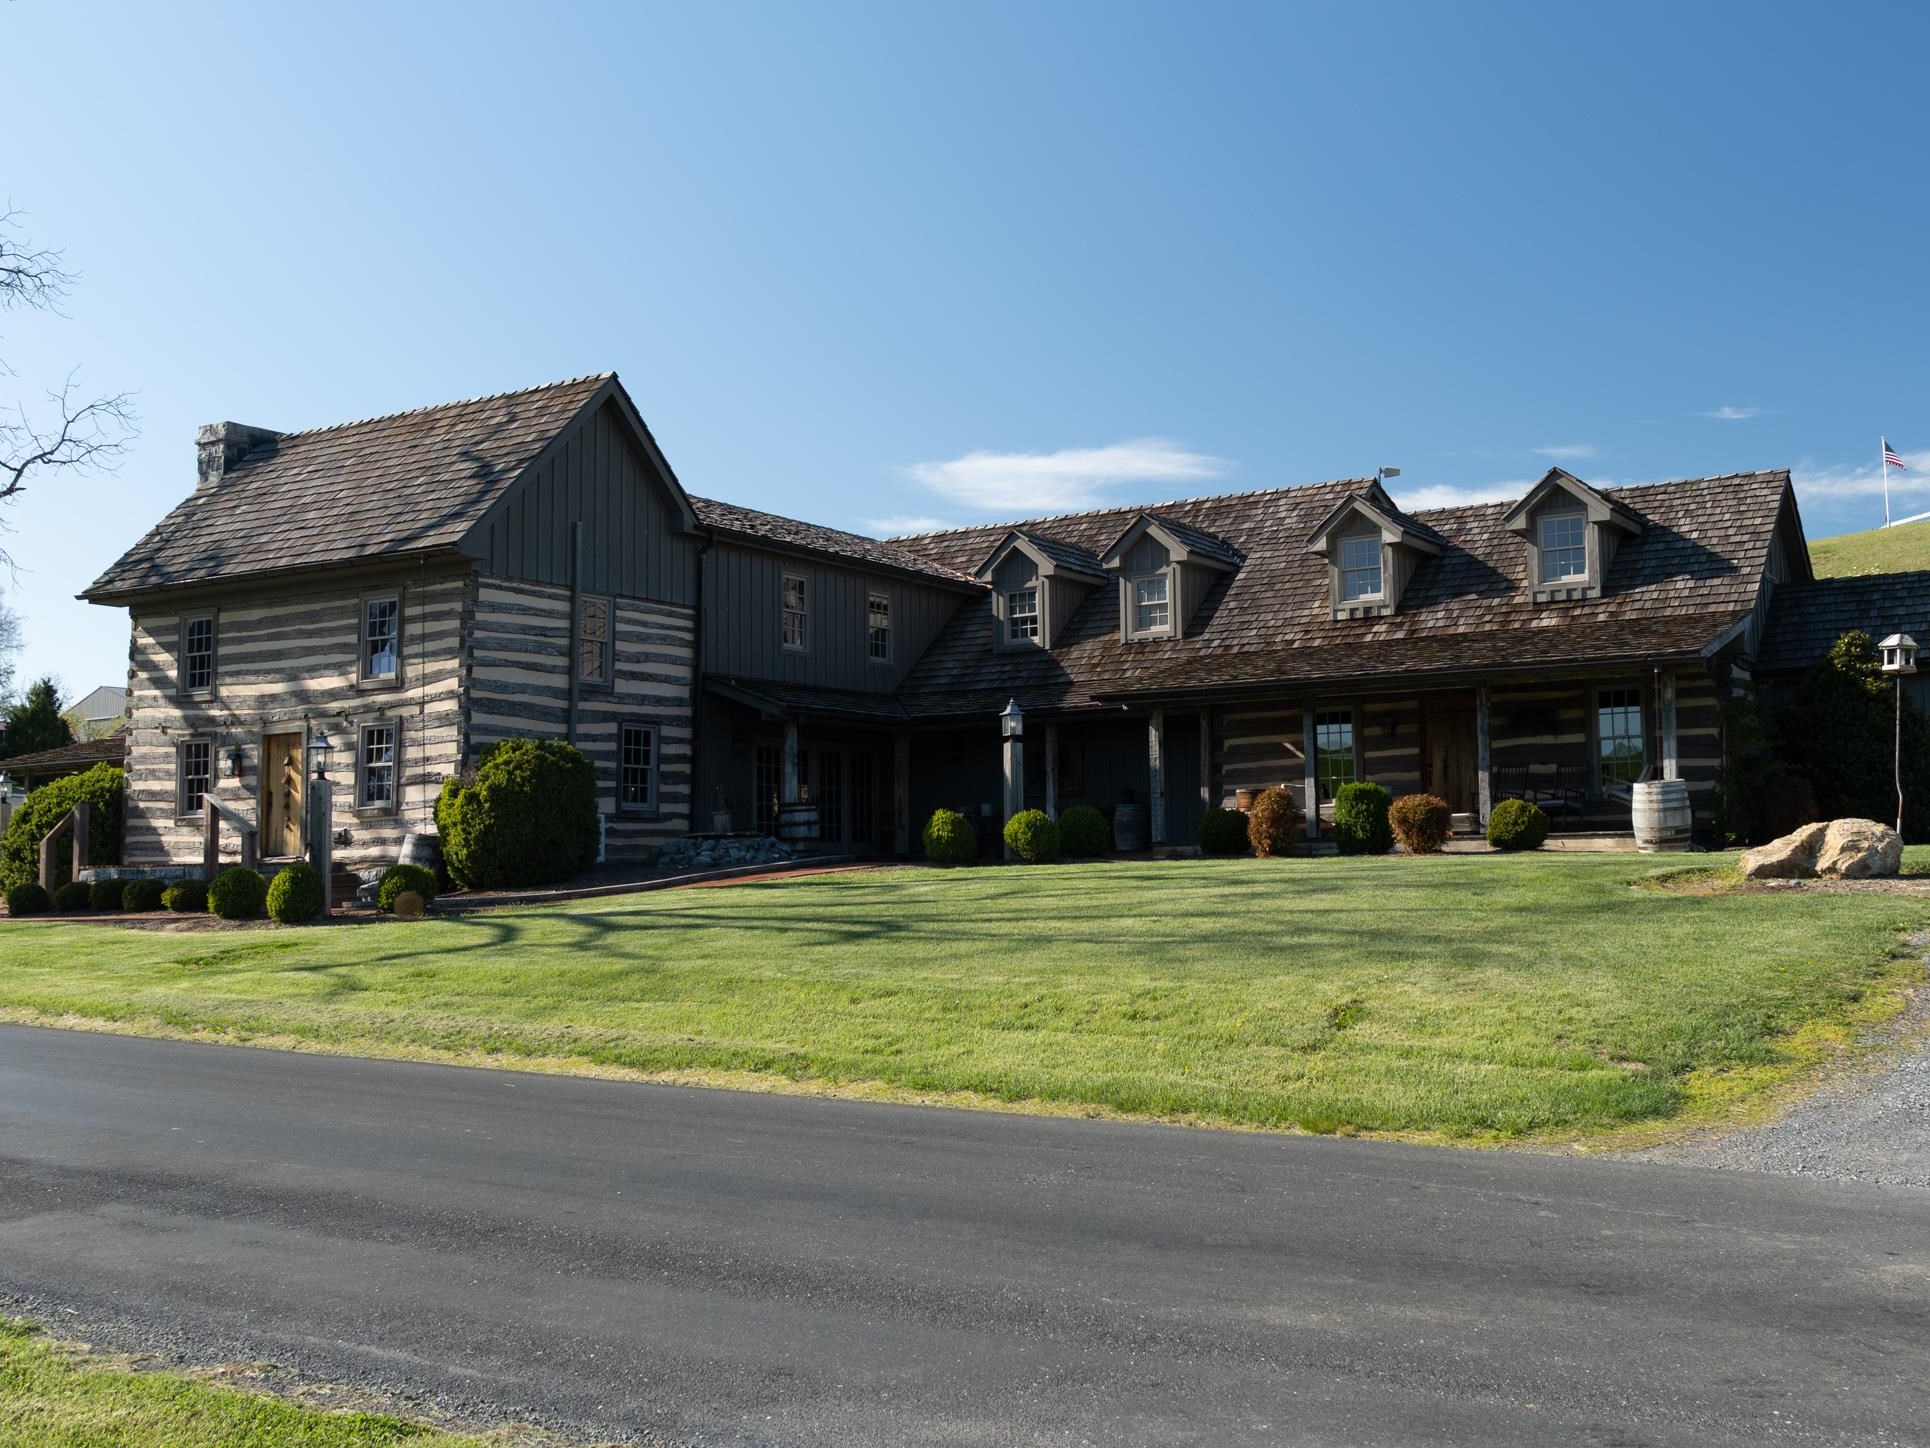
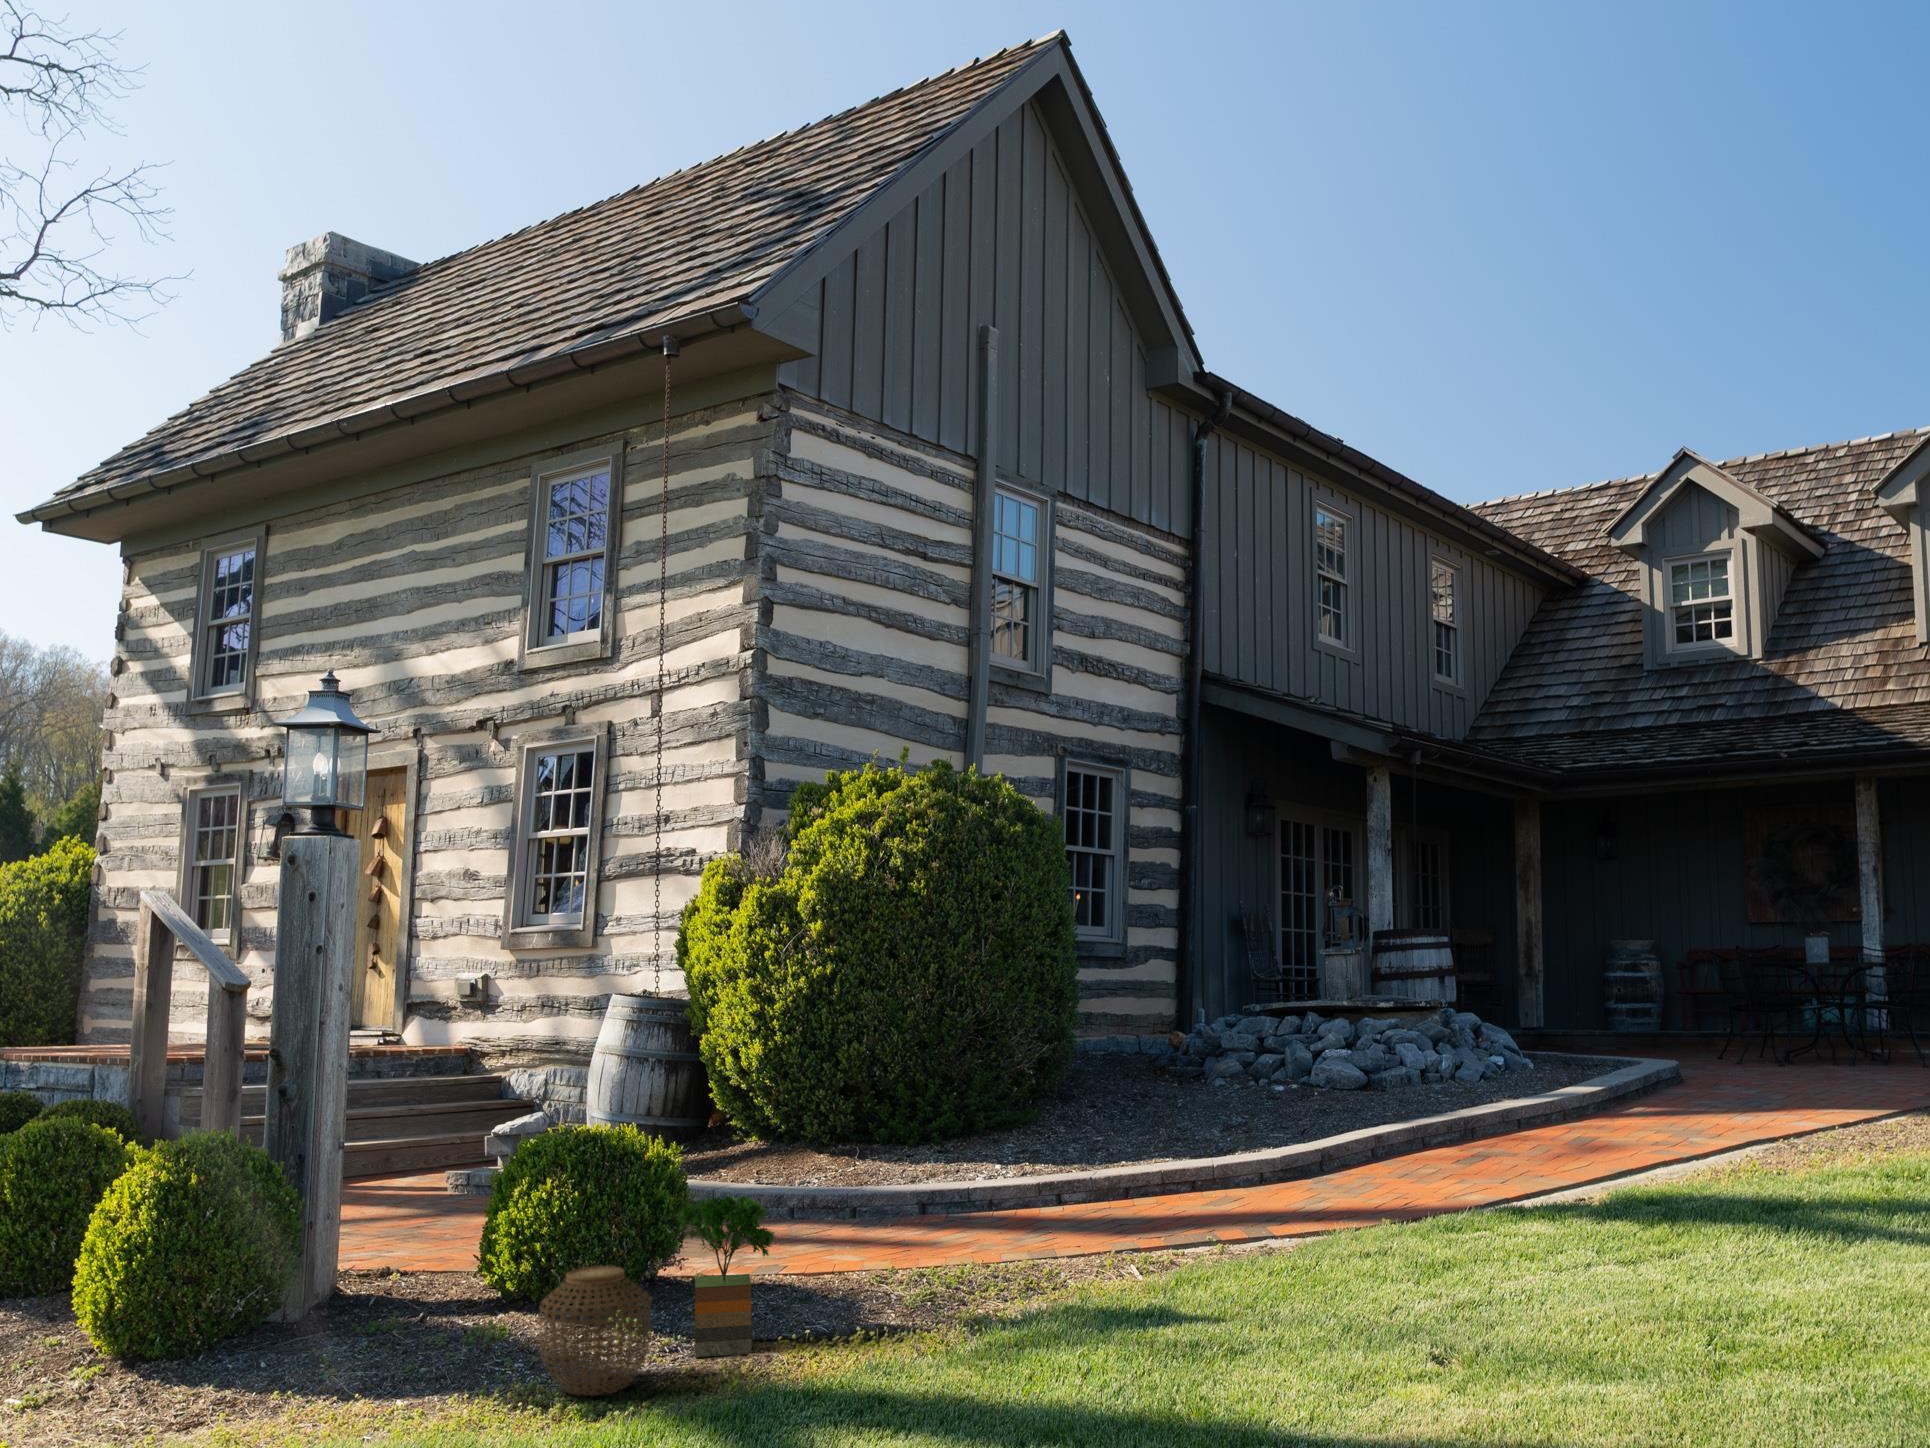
potted tree: none [429,876,458,917] -> present [677,1195,776,1357]

